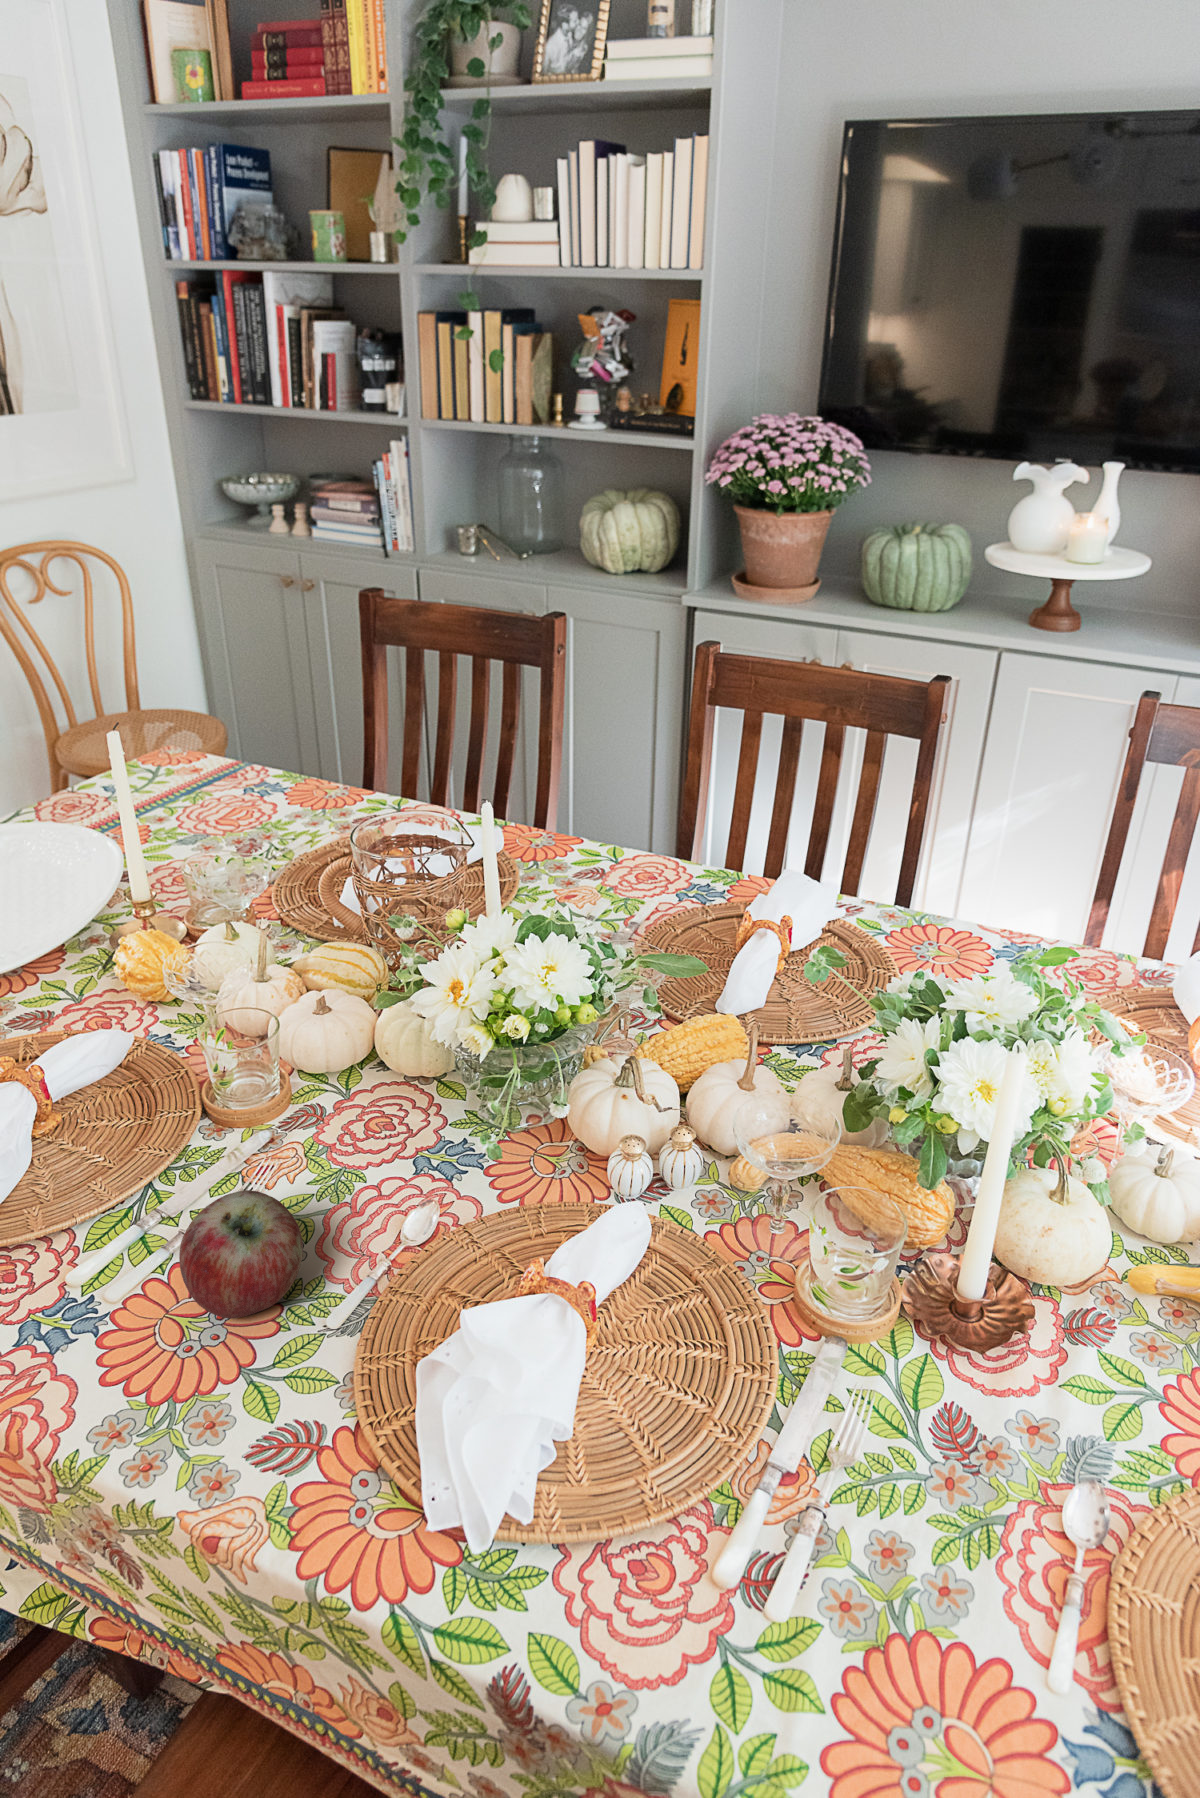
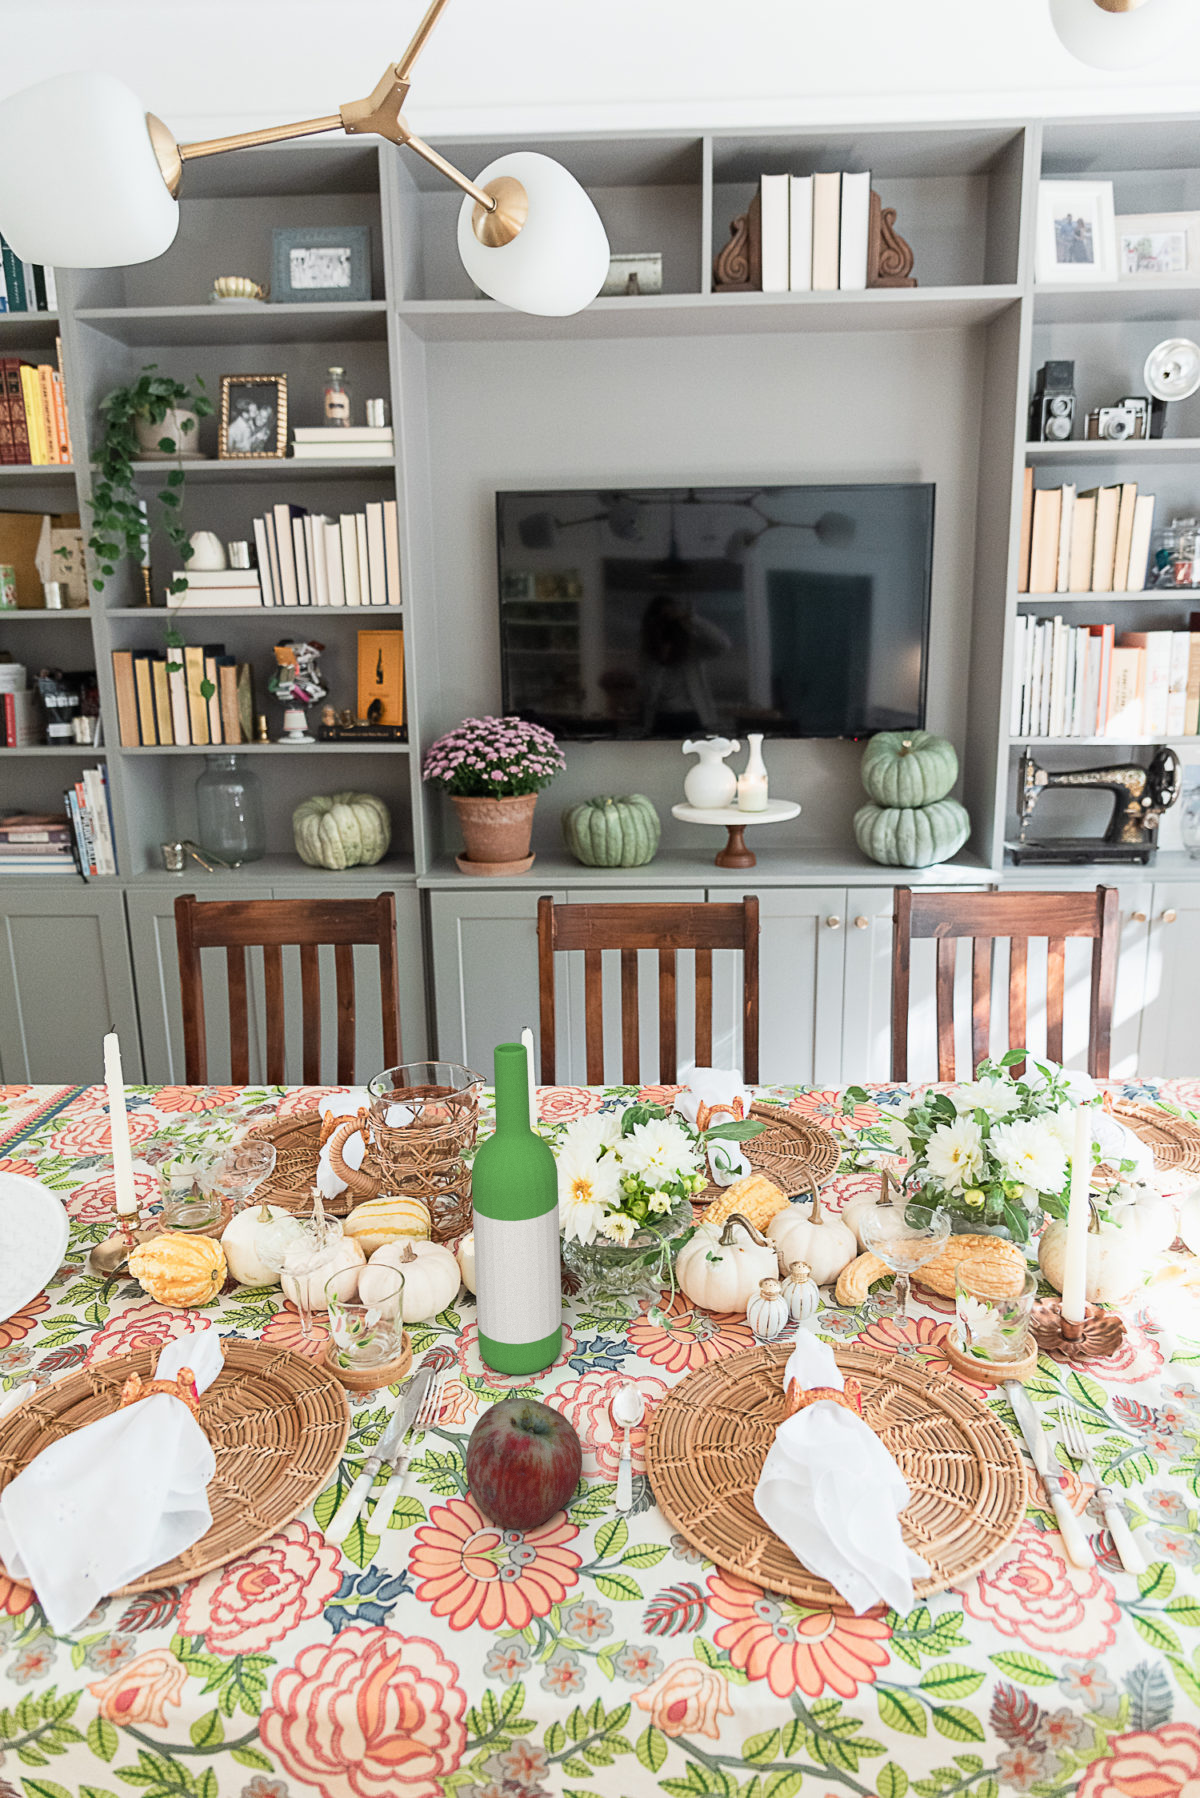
wine bottle: none [310,827,414,1159] -> present [472,1043,562,1375]

